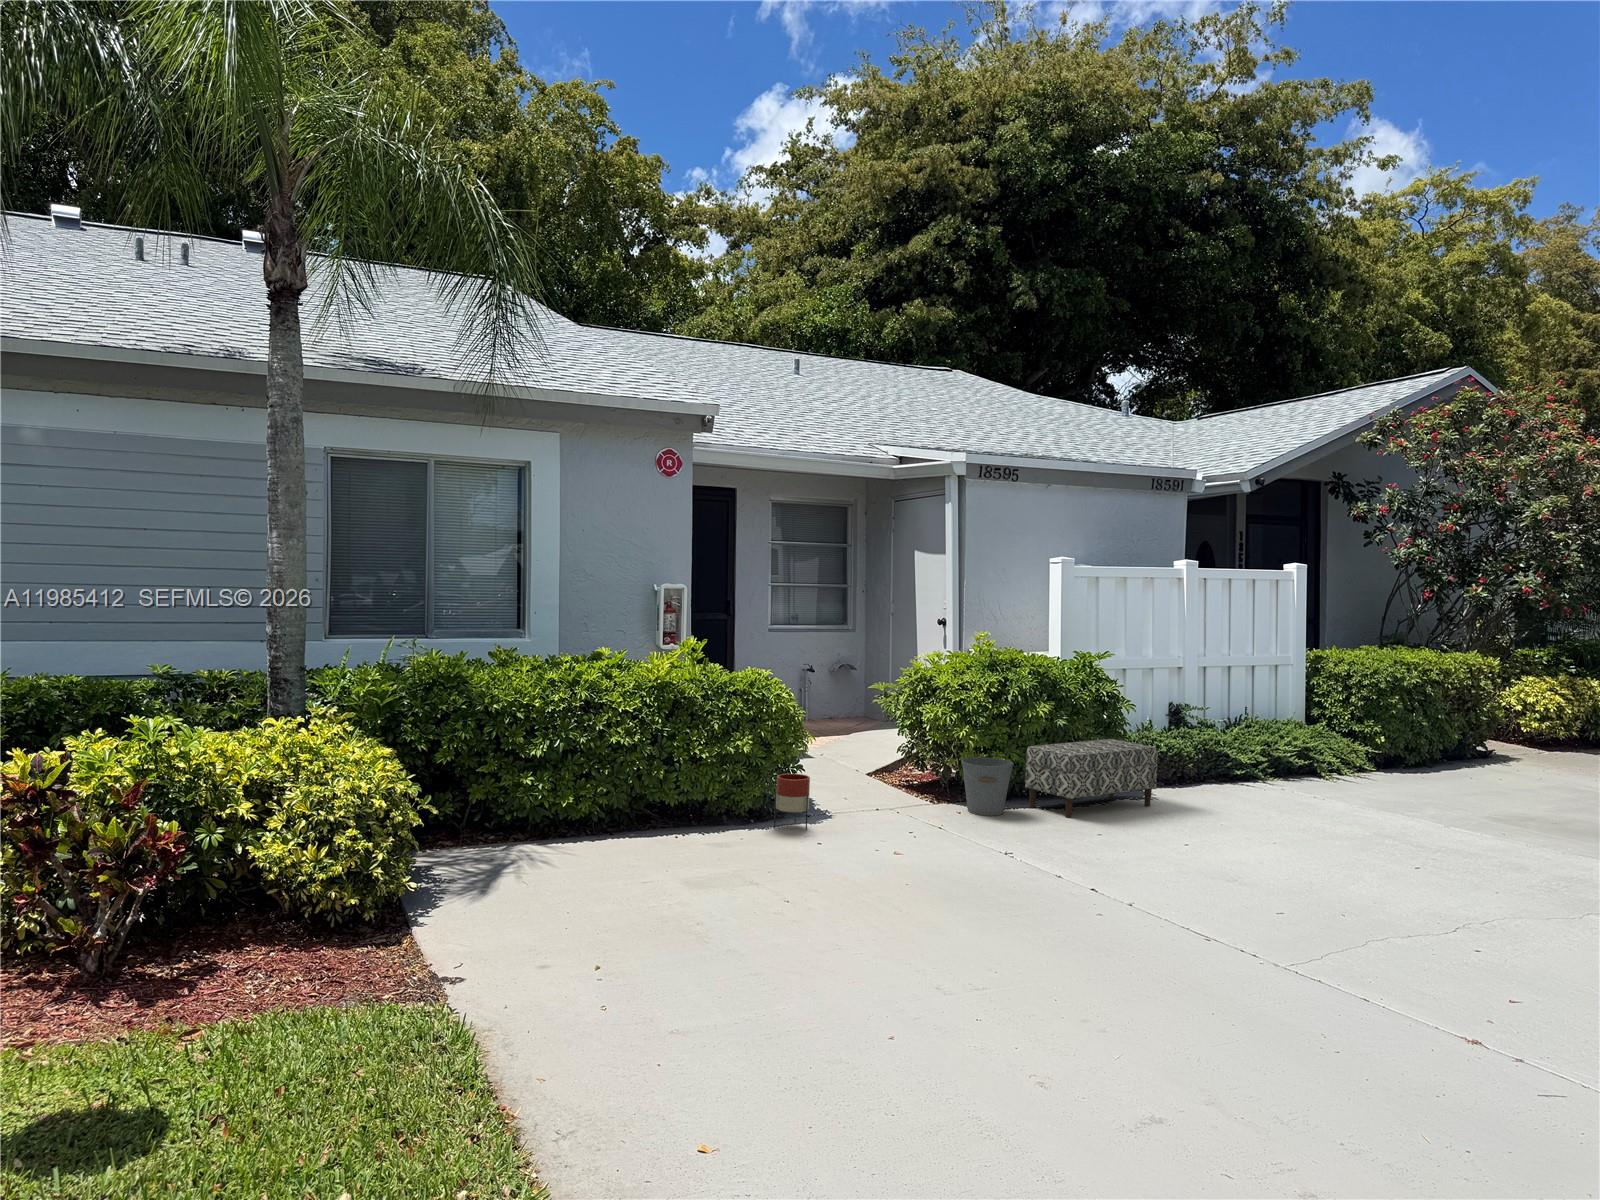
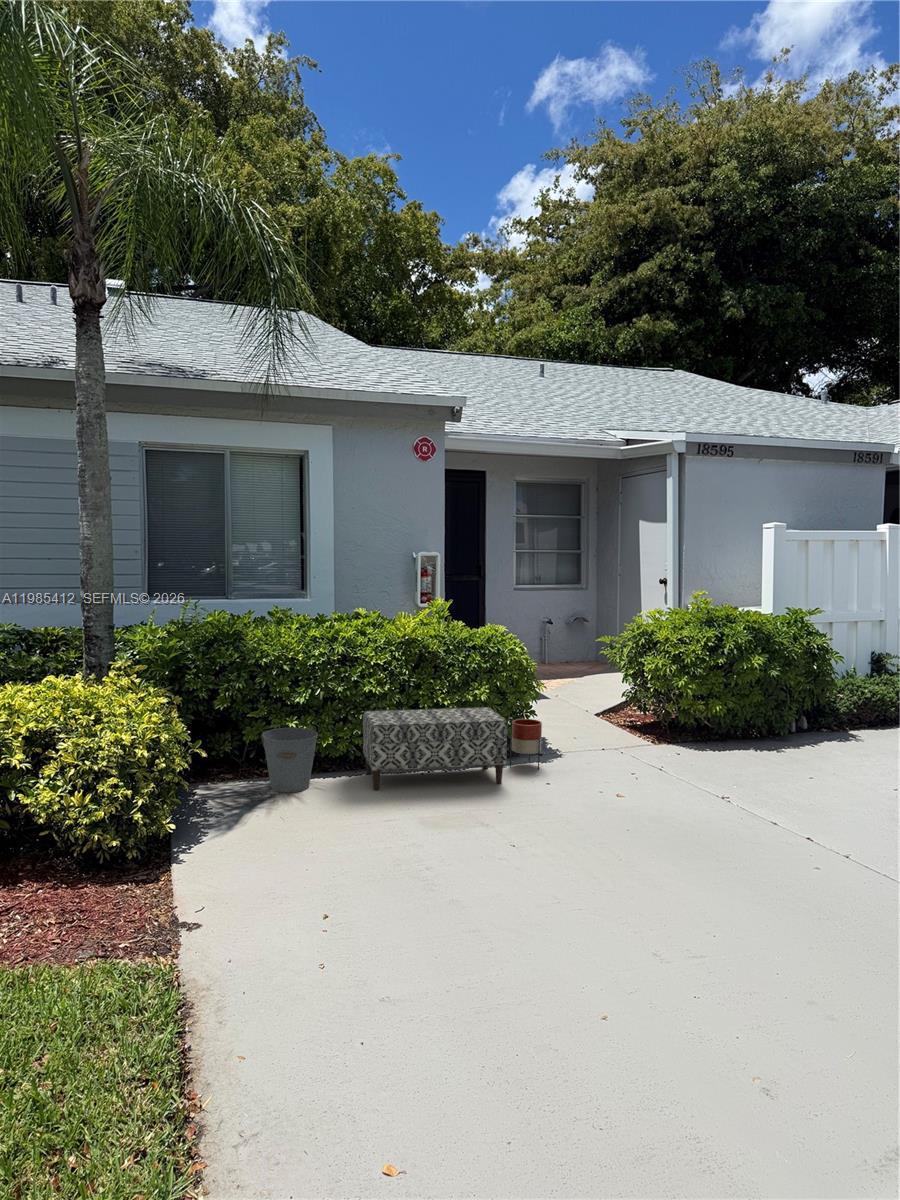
bench: present [1025,739,1158,818] -> present [363,707,507,790]
bucket: present [962,757,1013,816] -> present [262,728,318,793]

